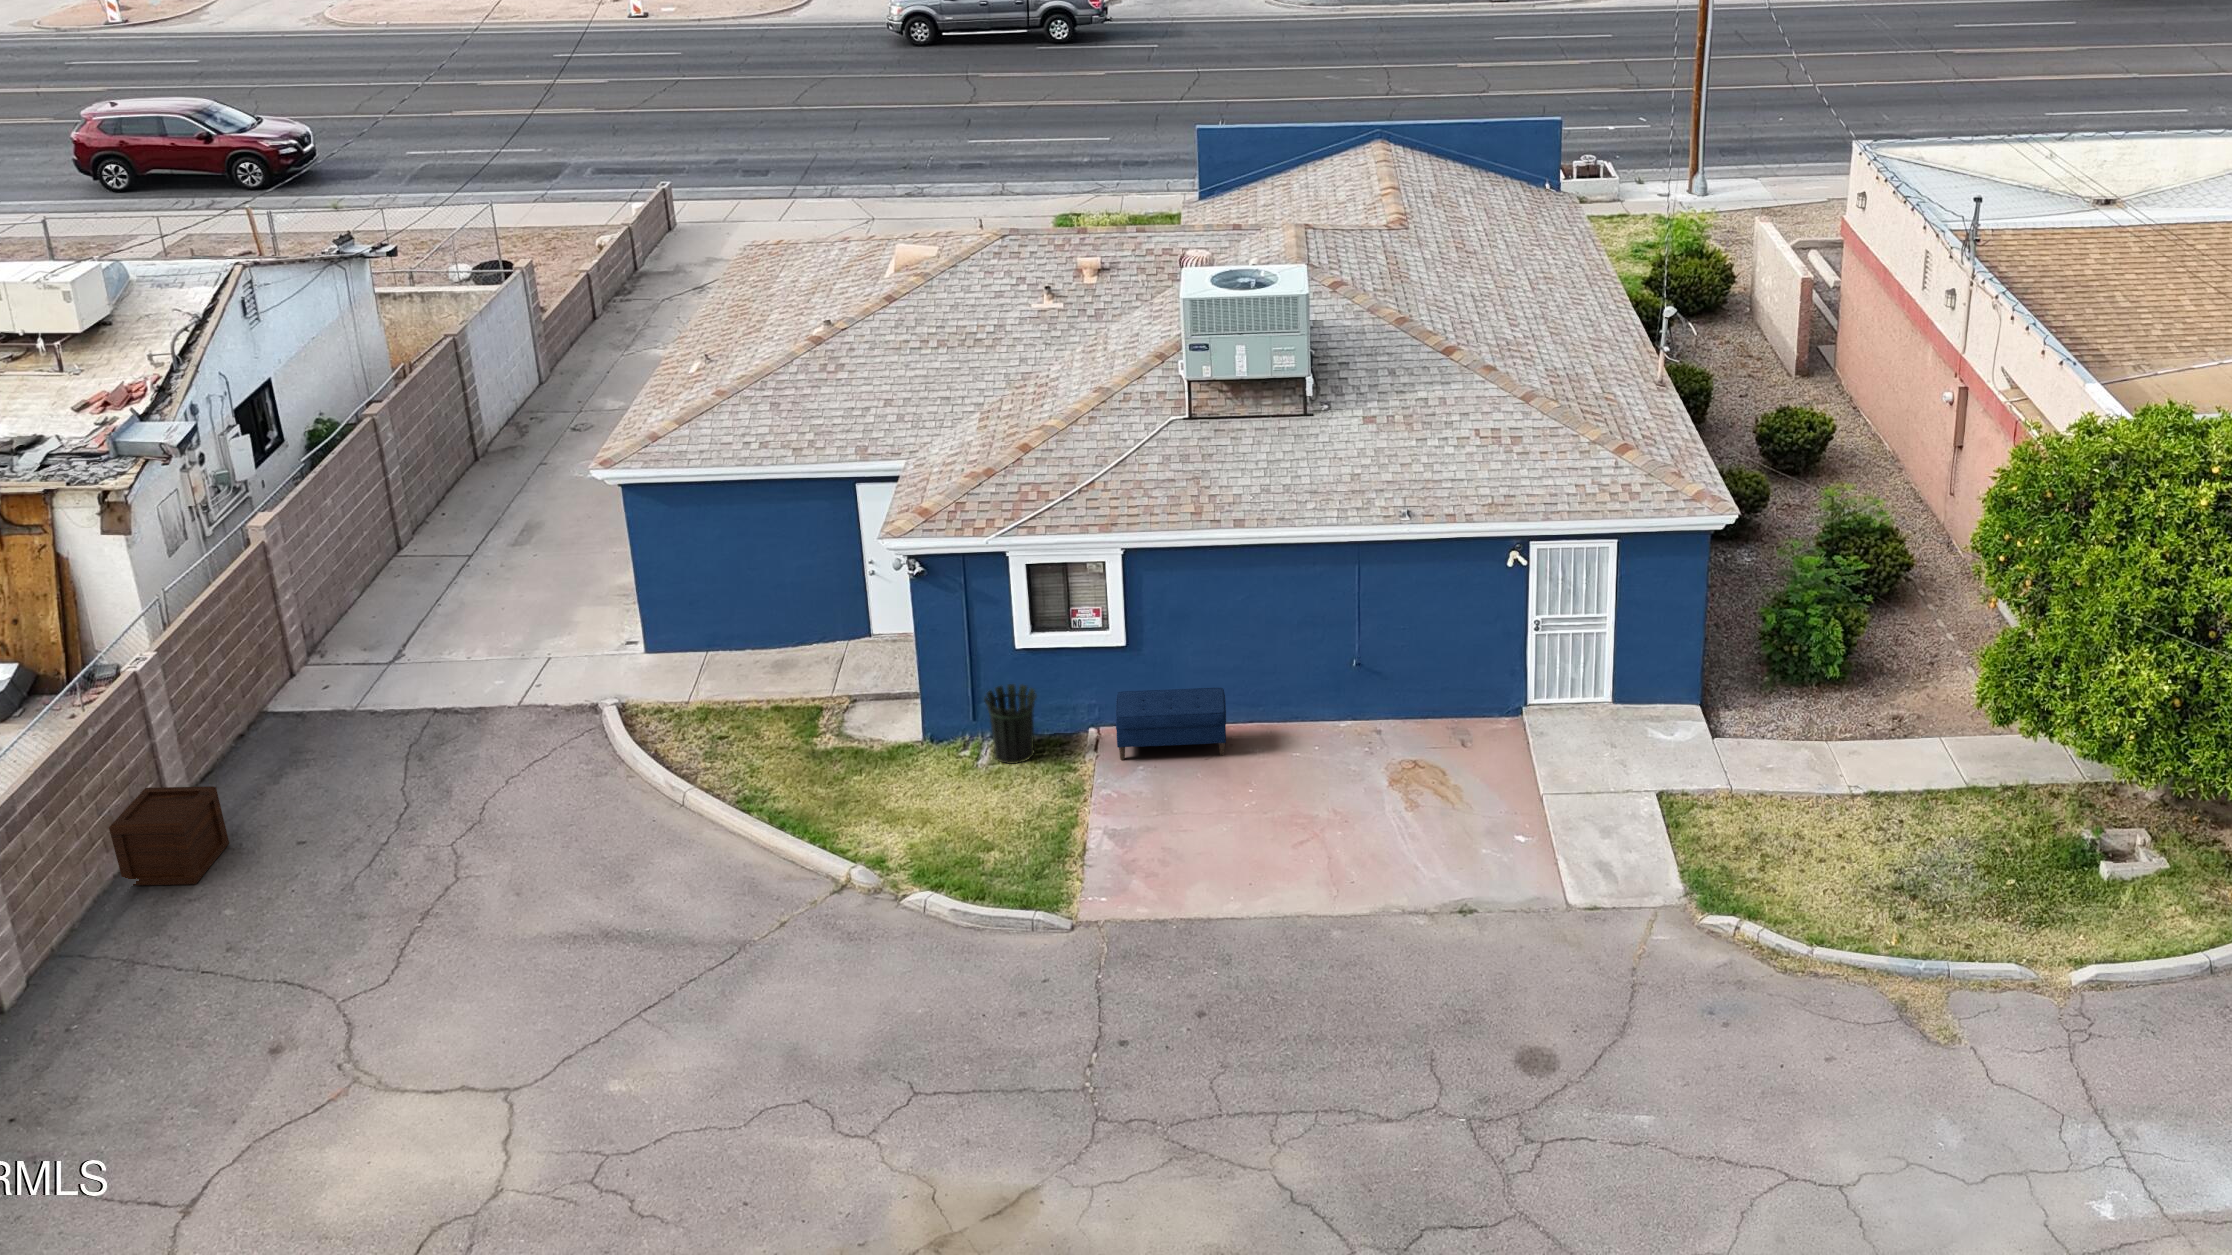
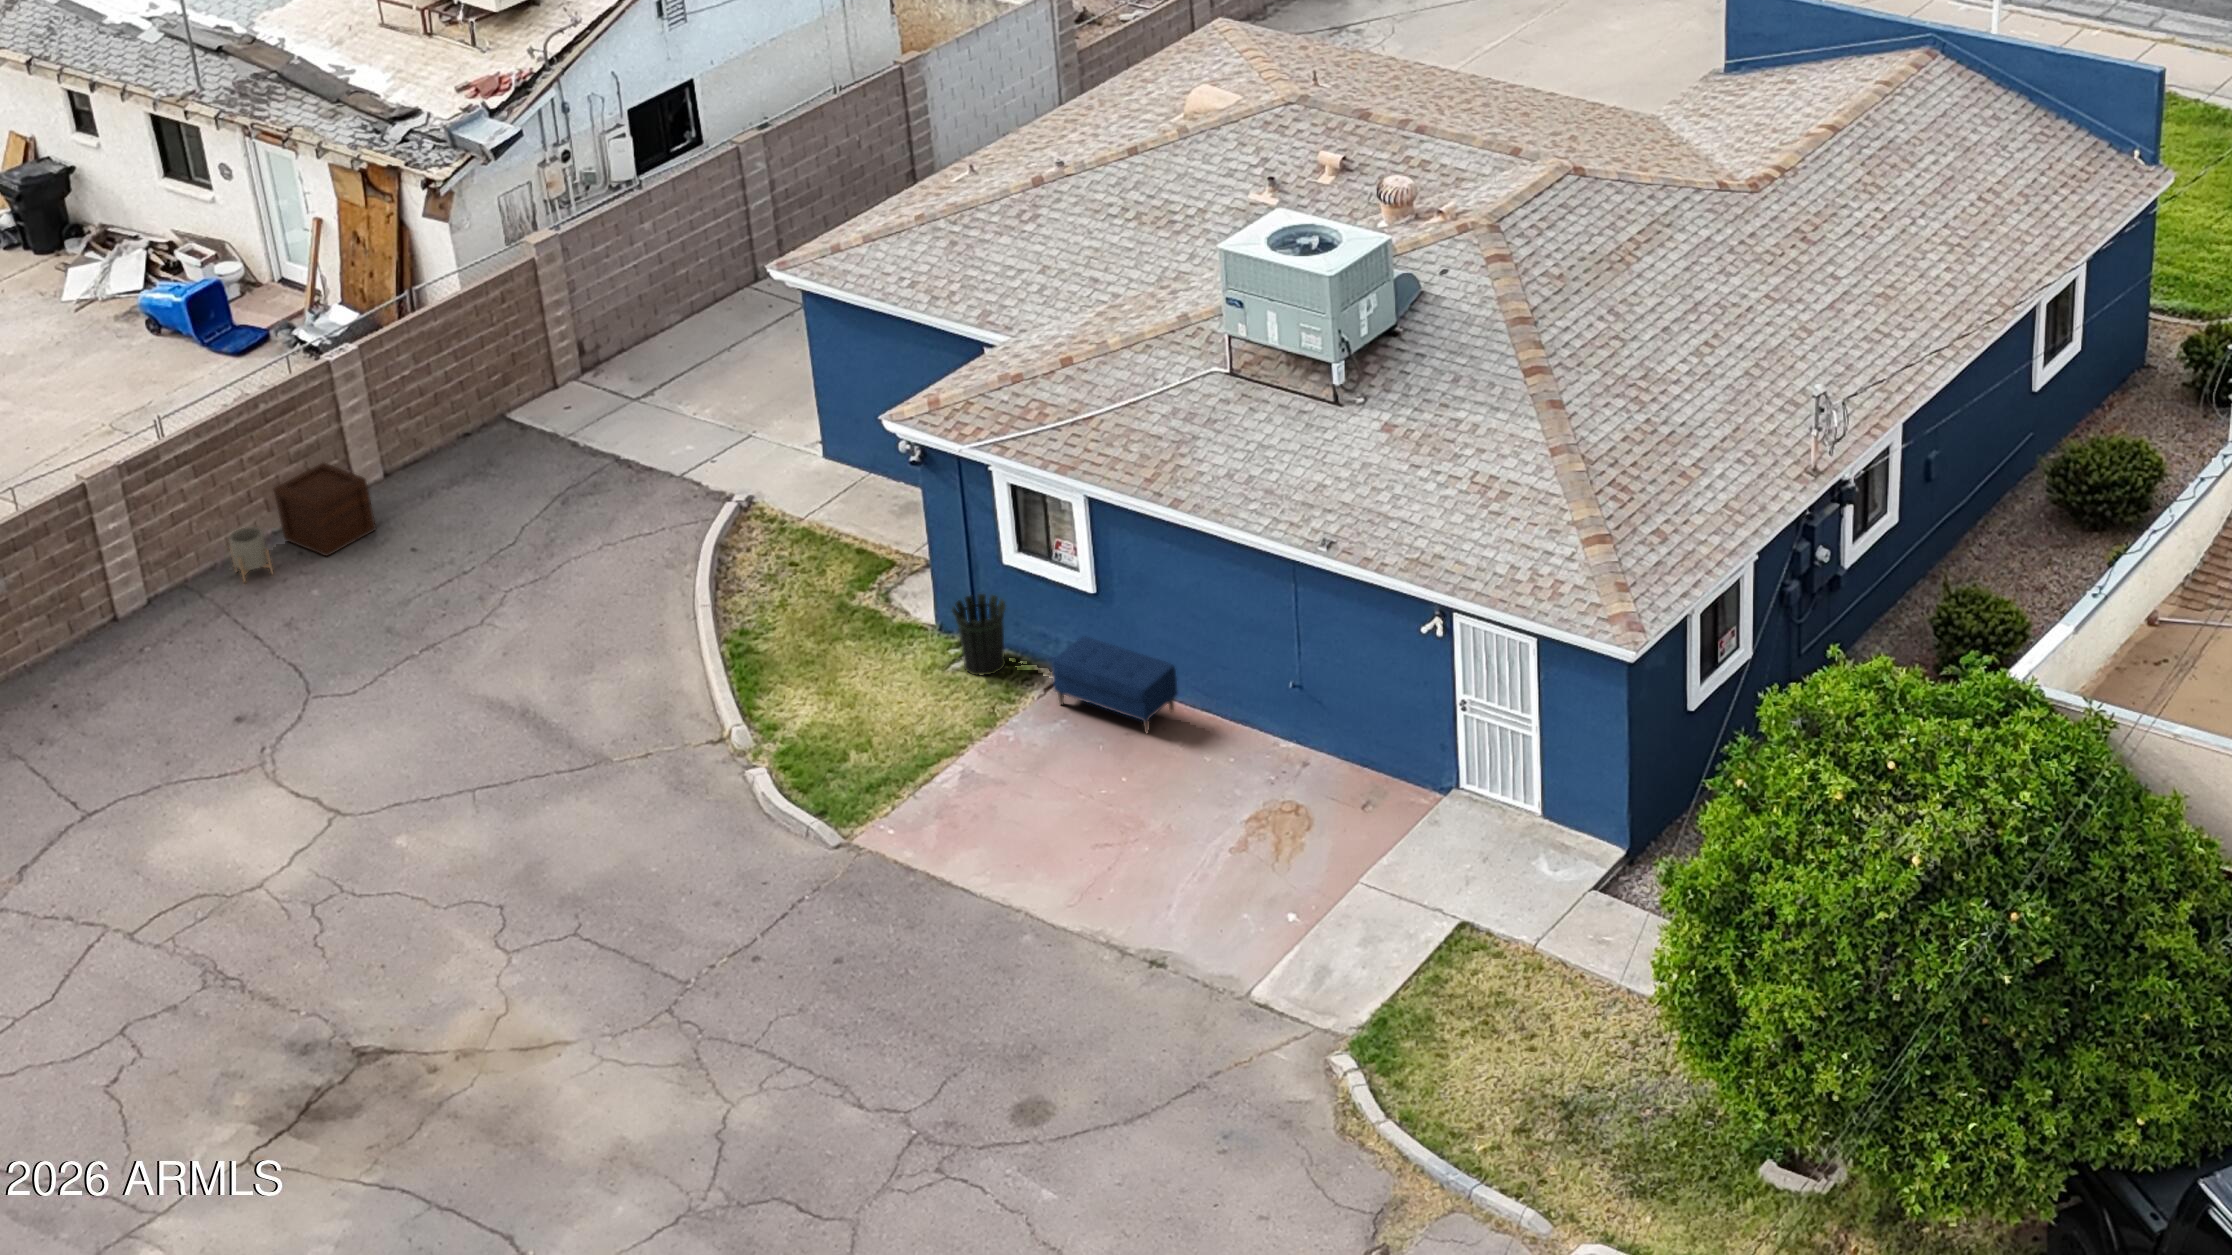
planter: none [84,871,146,939] -> present [229,527,273,582]

